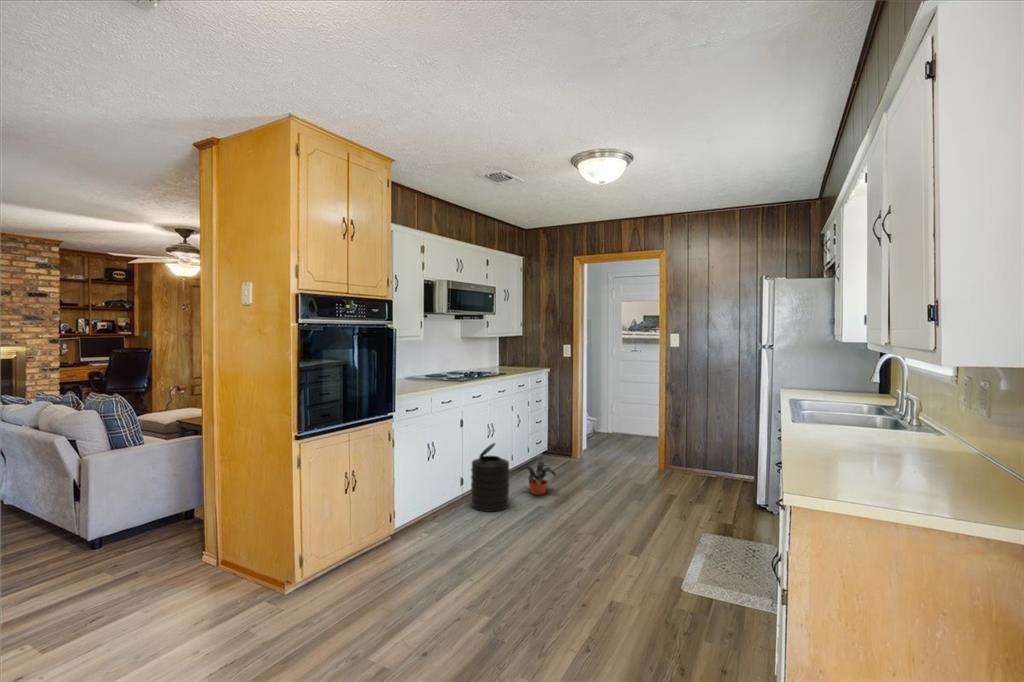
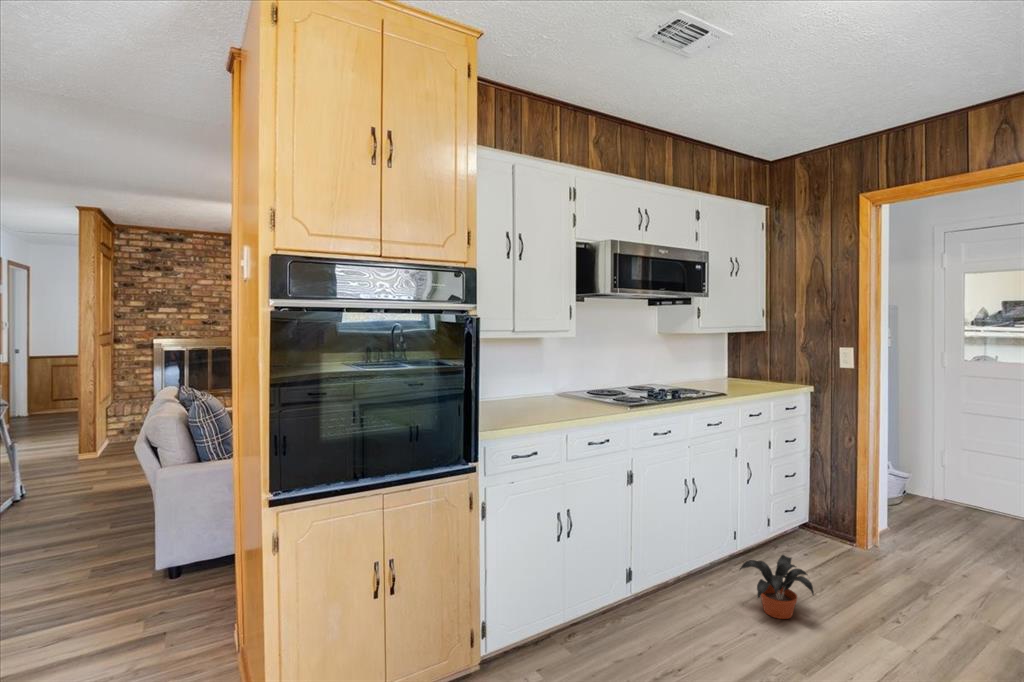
trash can: present [471,443,509,512] -> none [645,518,716,643]

